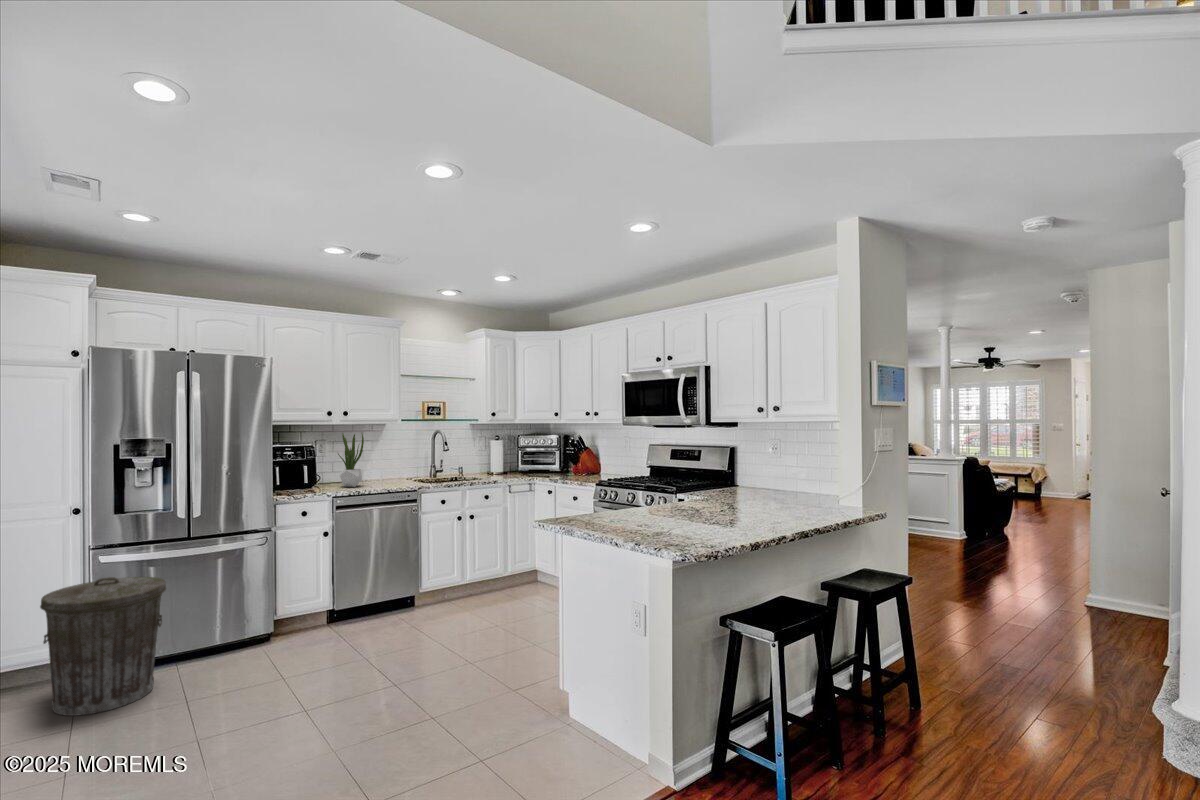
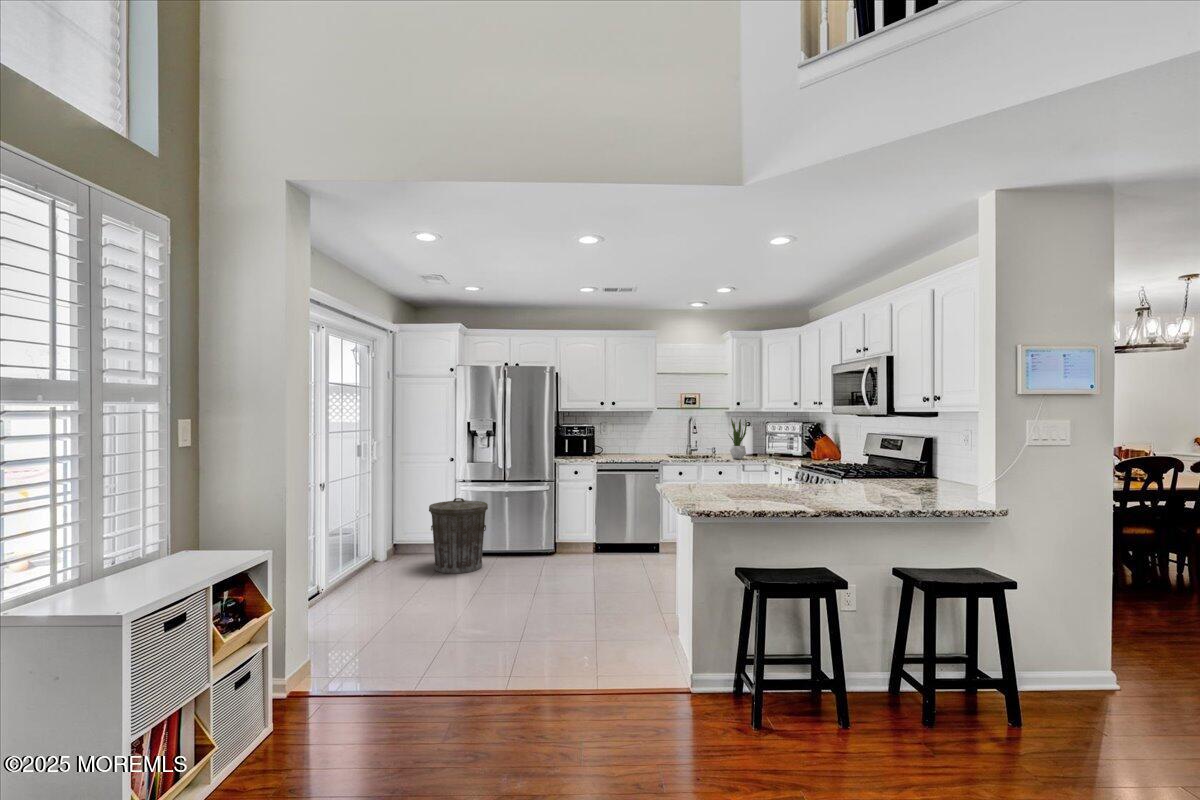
potted plant: present [338,434,364,487] -> present [729,419,747,459]

